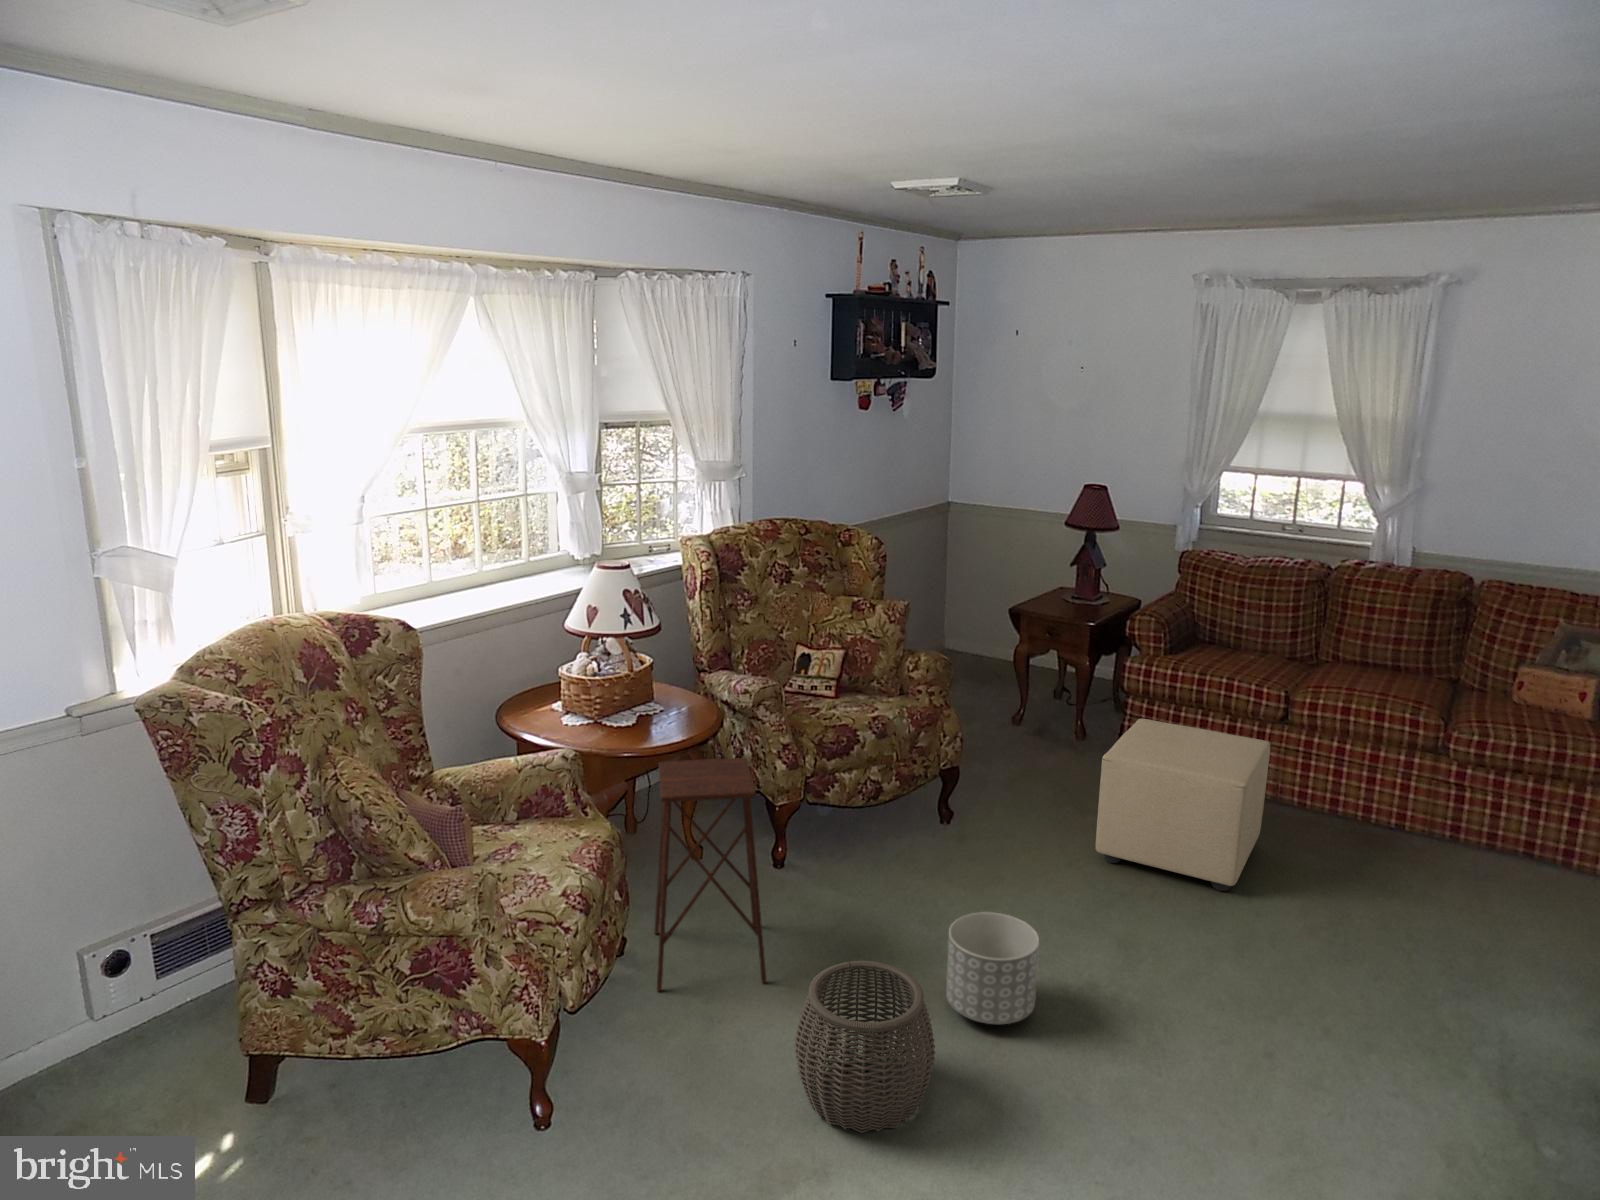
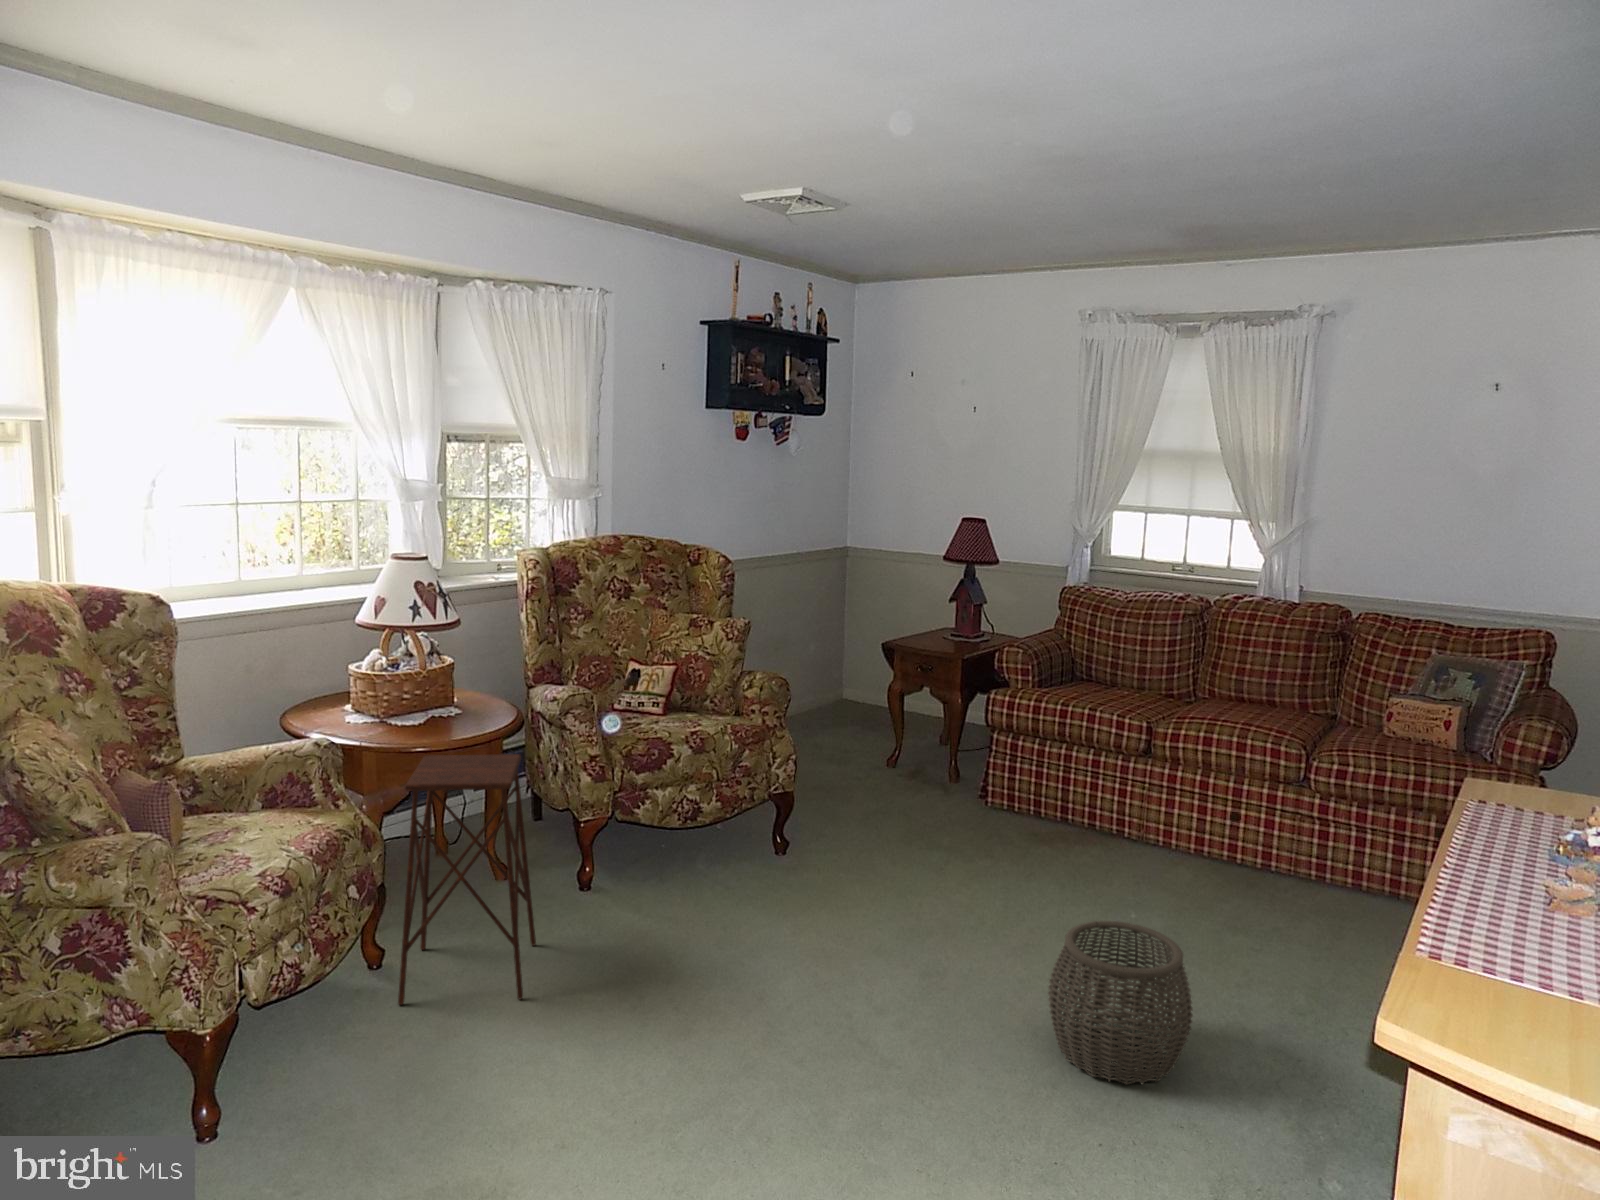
ottoman: present [1096,719,1270,891] -> none [927,744,1115,921]
planter: present [946,912,1039,1024] -> none [711,923,810,1042]
woven basket: present [794,961,935,1133] -> present [1048,921,1193,1084]

